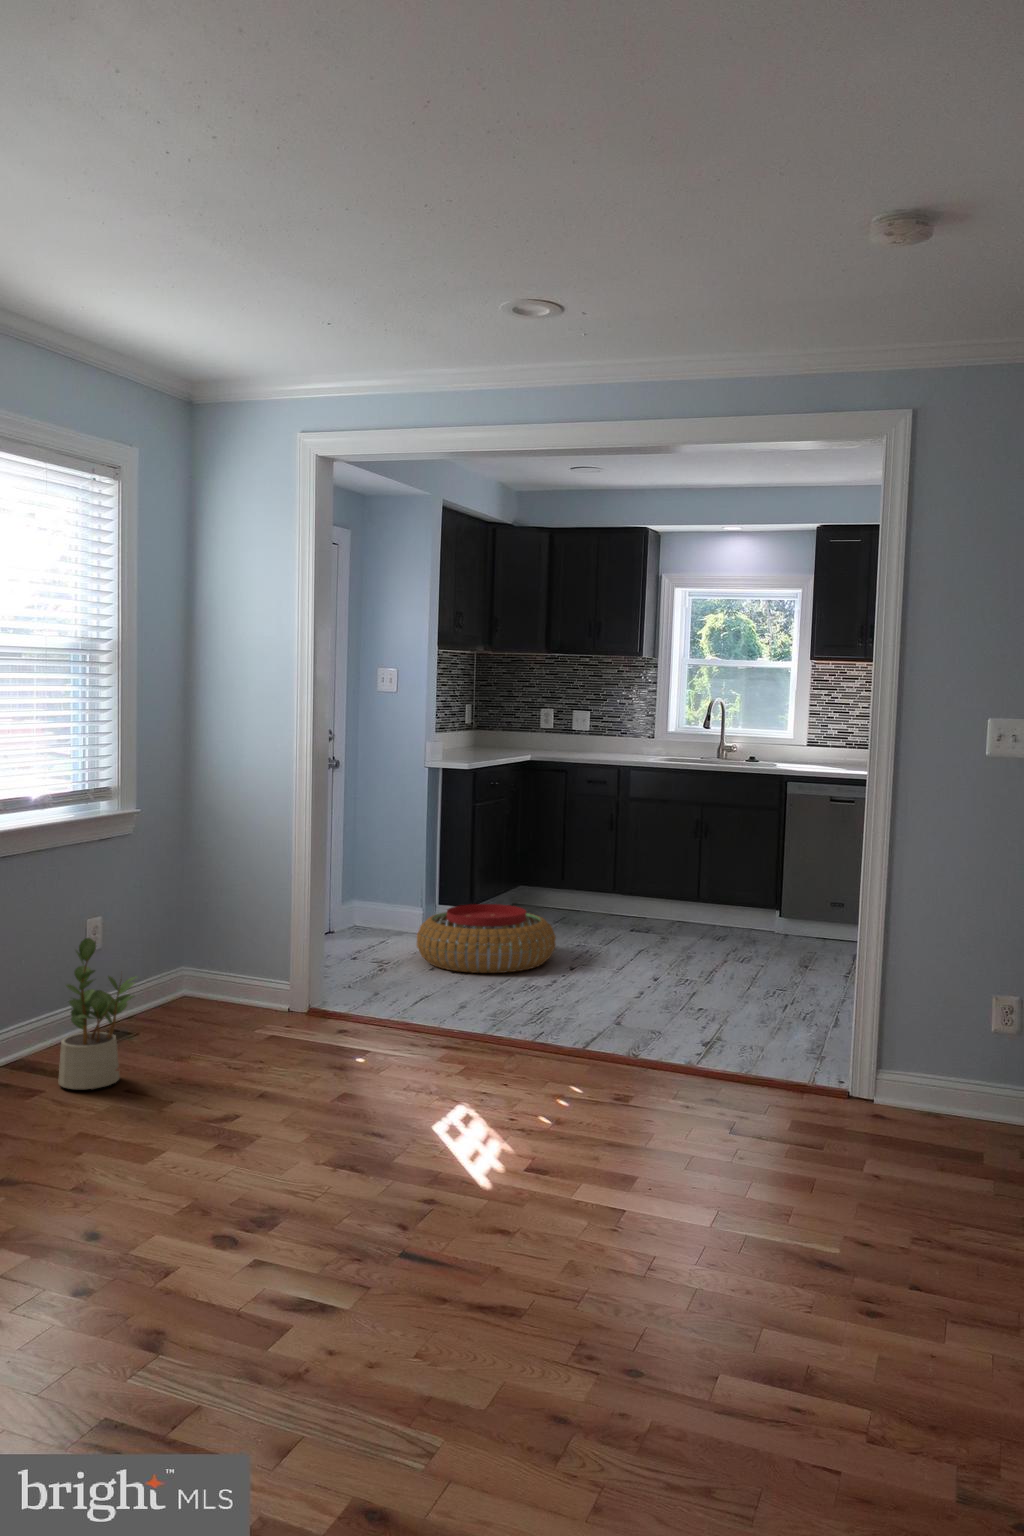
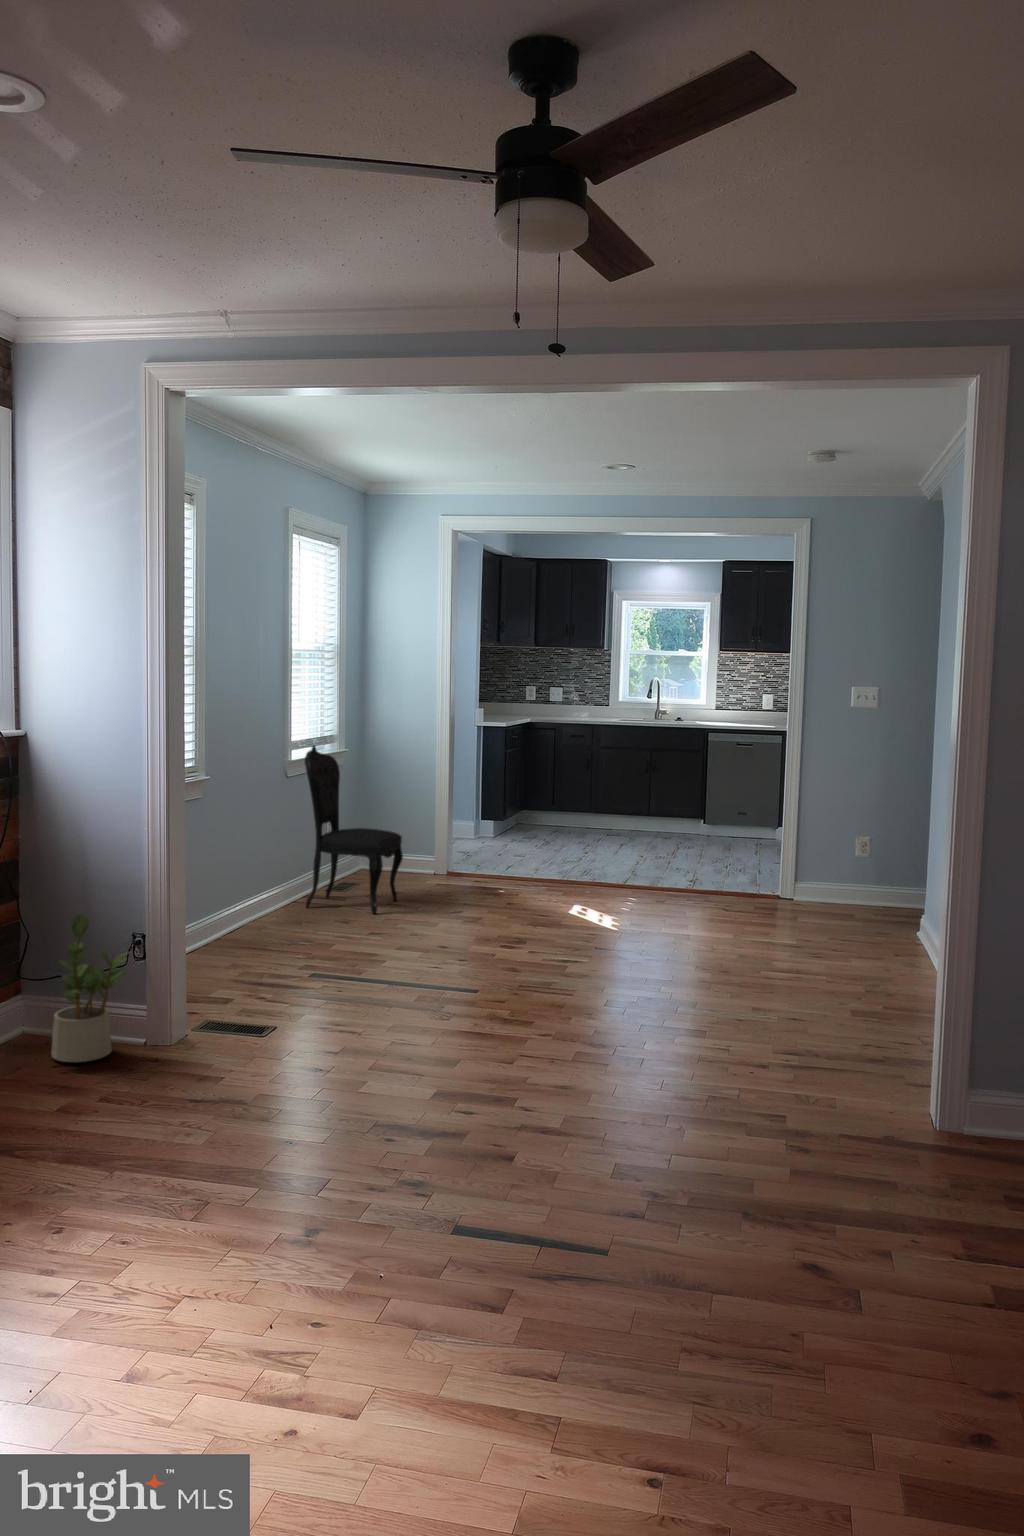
dining chair: none [319,772,421,946] -> present [305,746,403,914]
pouf: present [417,904,556,973] -> none [399,876,533,943]

